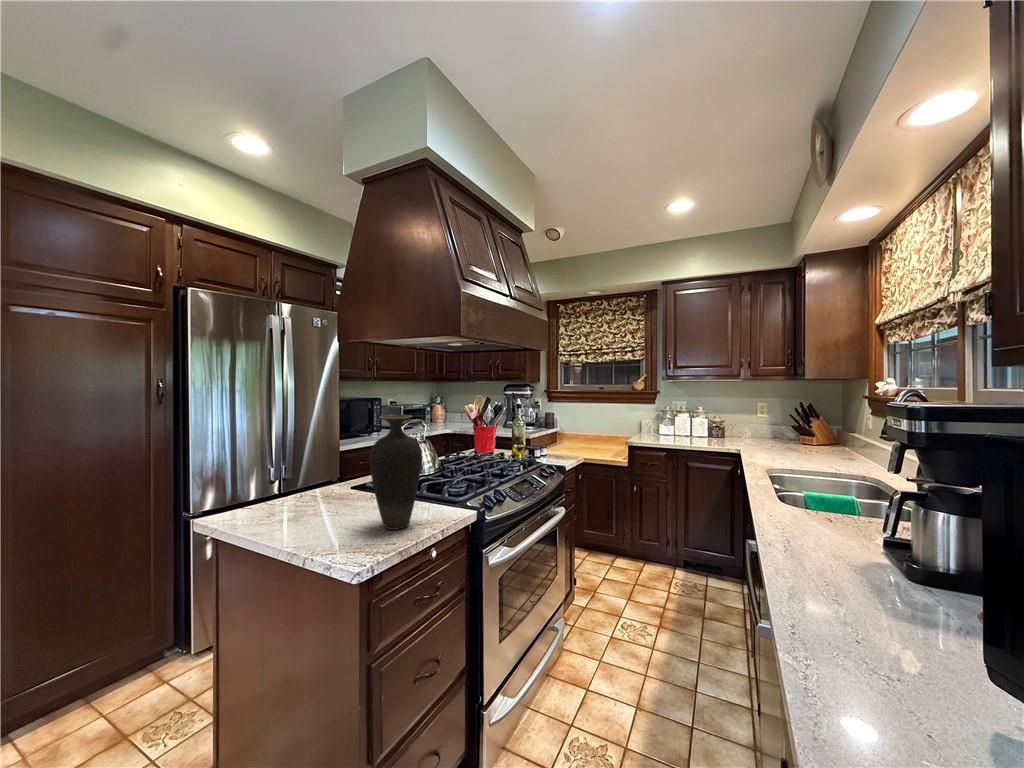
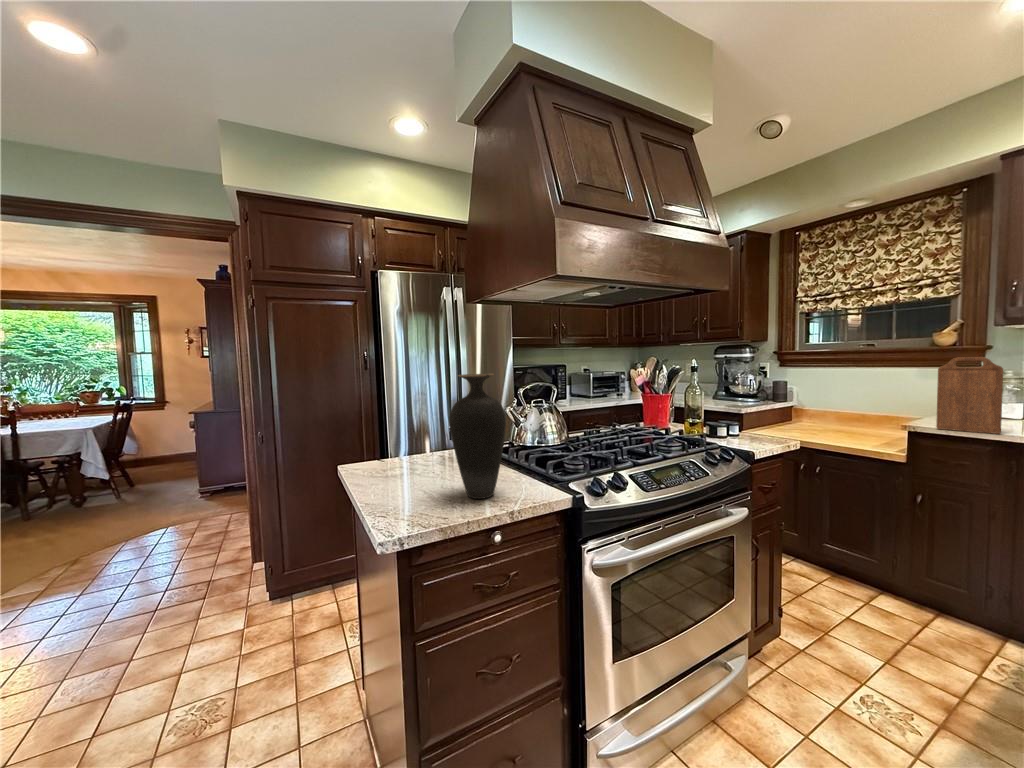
cutting board: none [641,399,668,444] -> present [936,357,1003,434]

